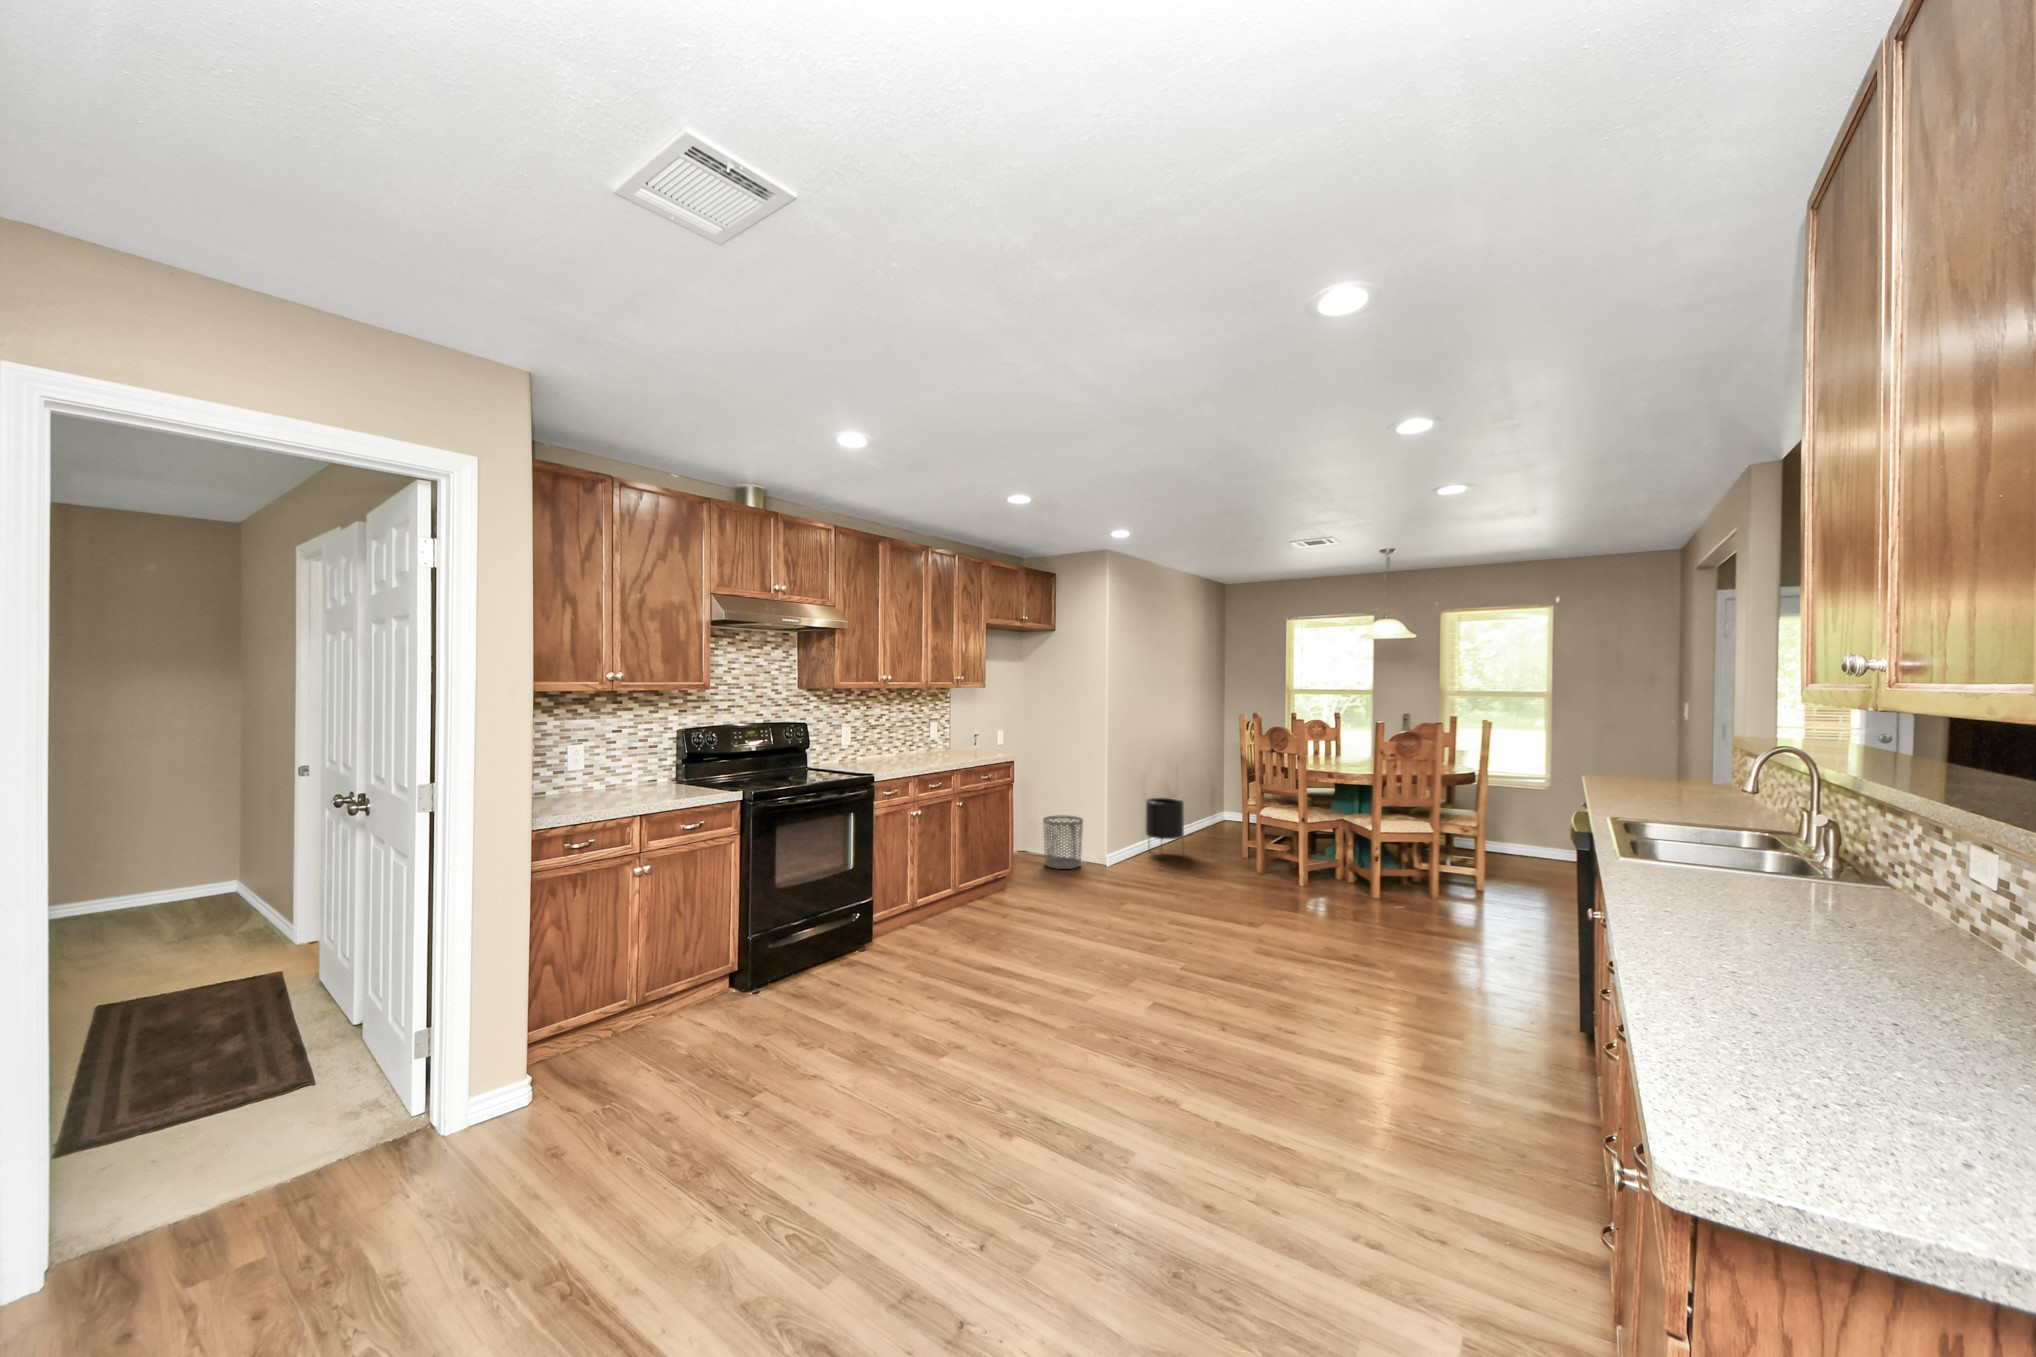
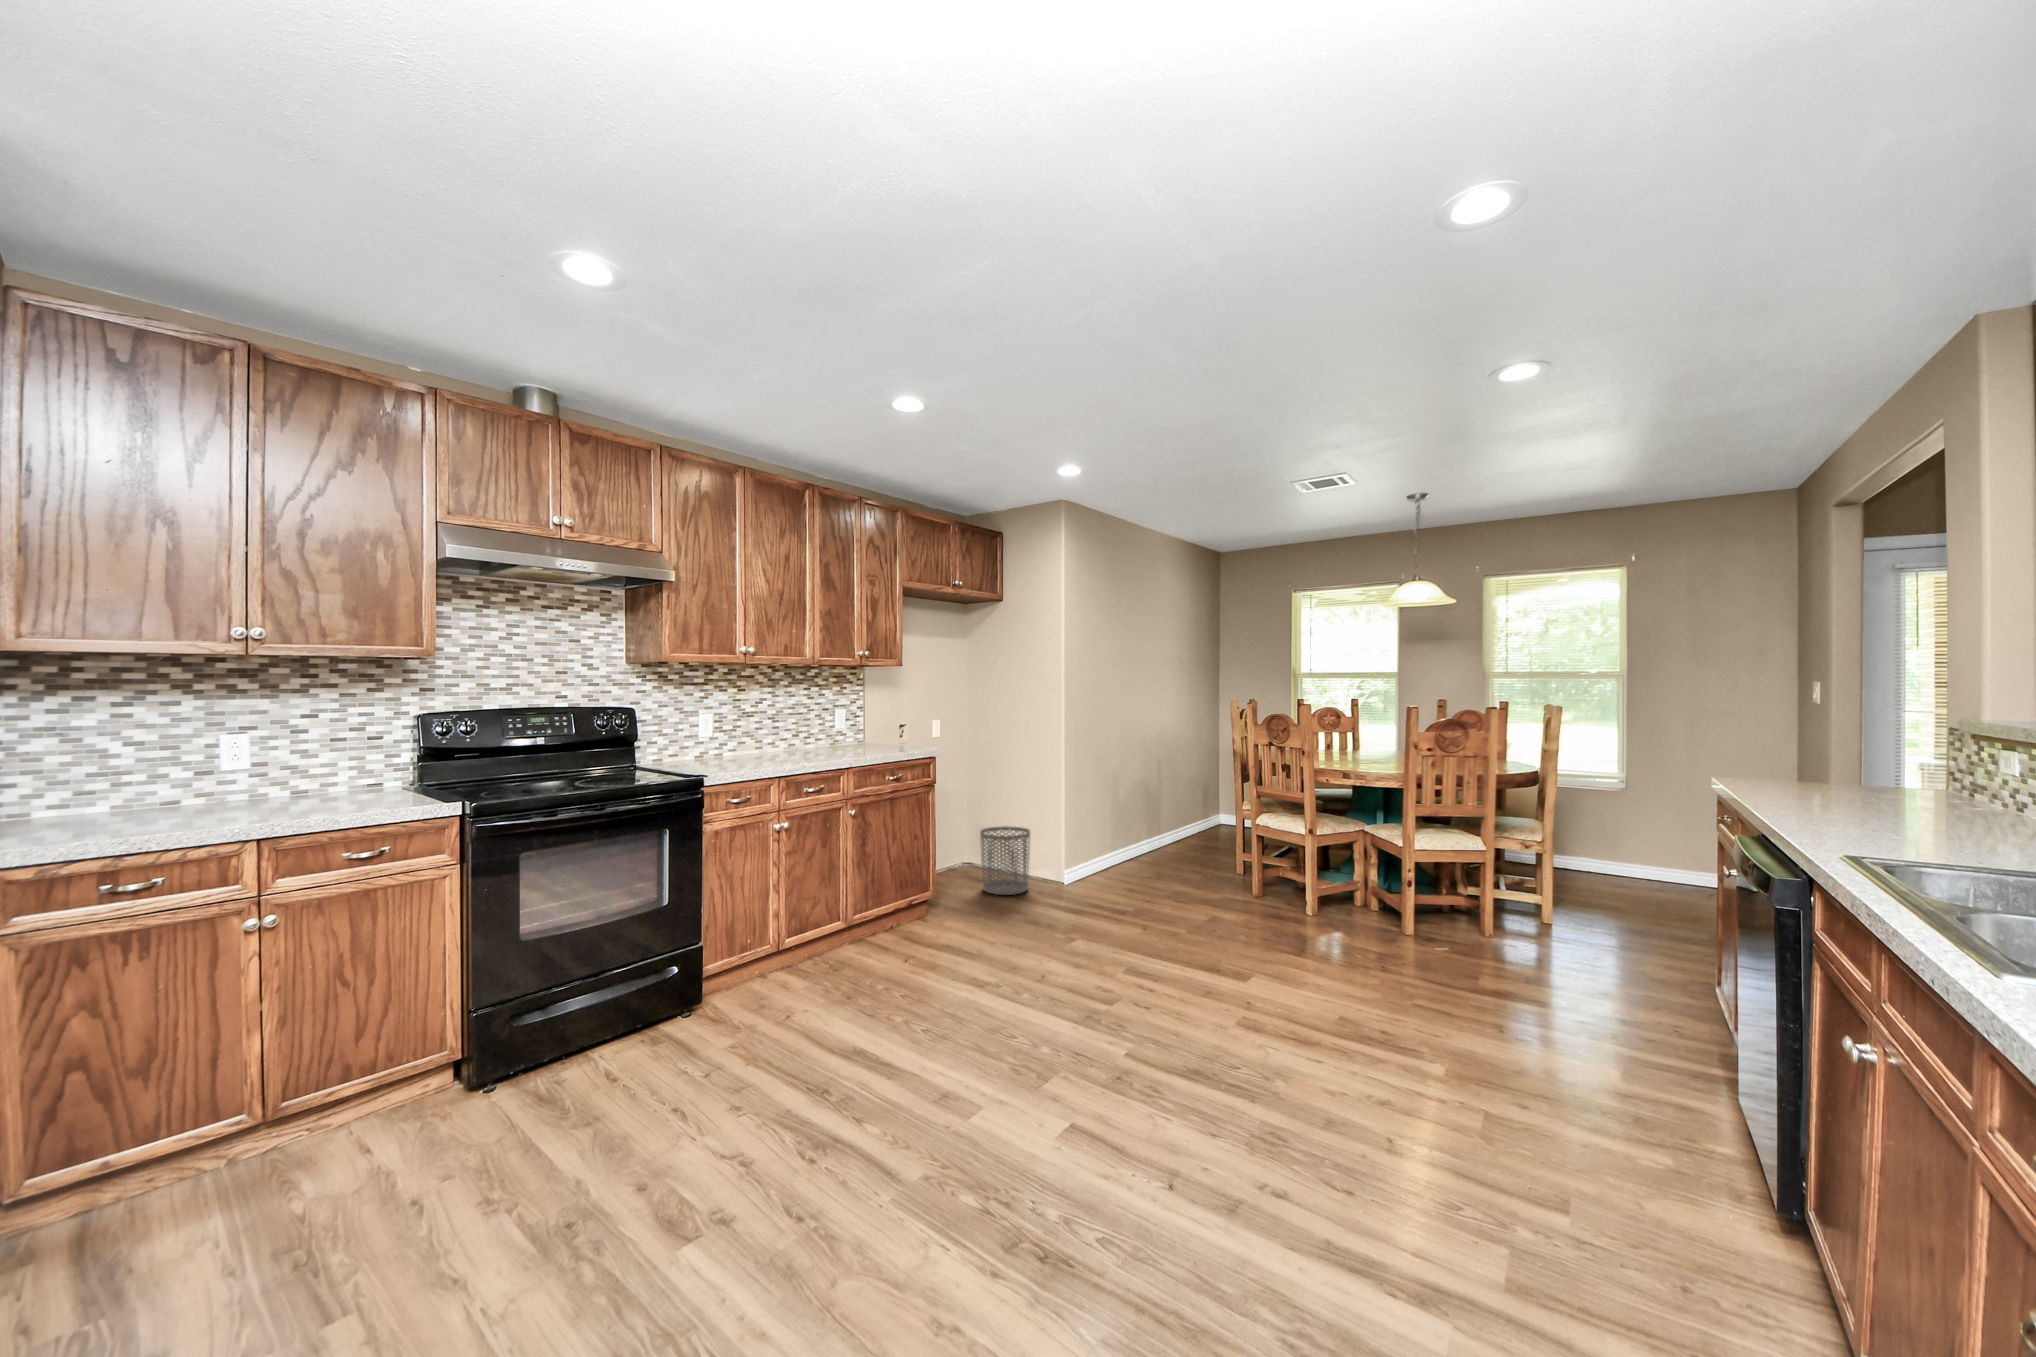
planter: present [1146,798,1184,840] -> none [1115,804,1163,880]

